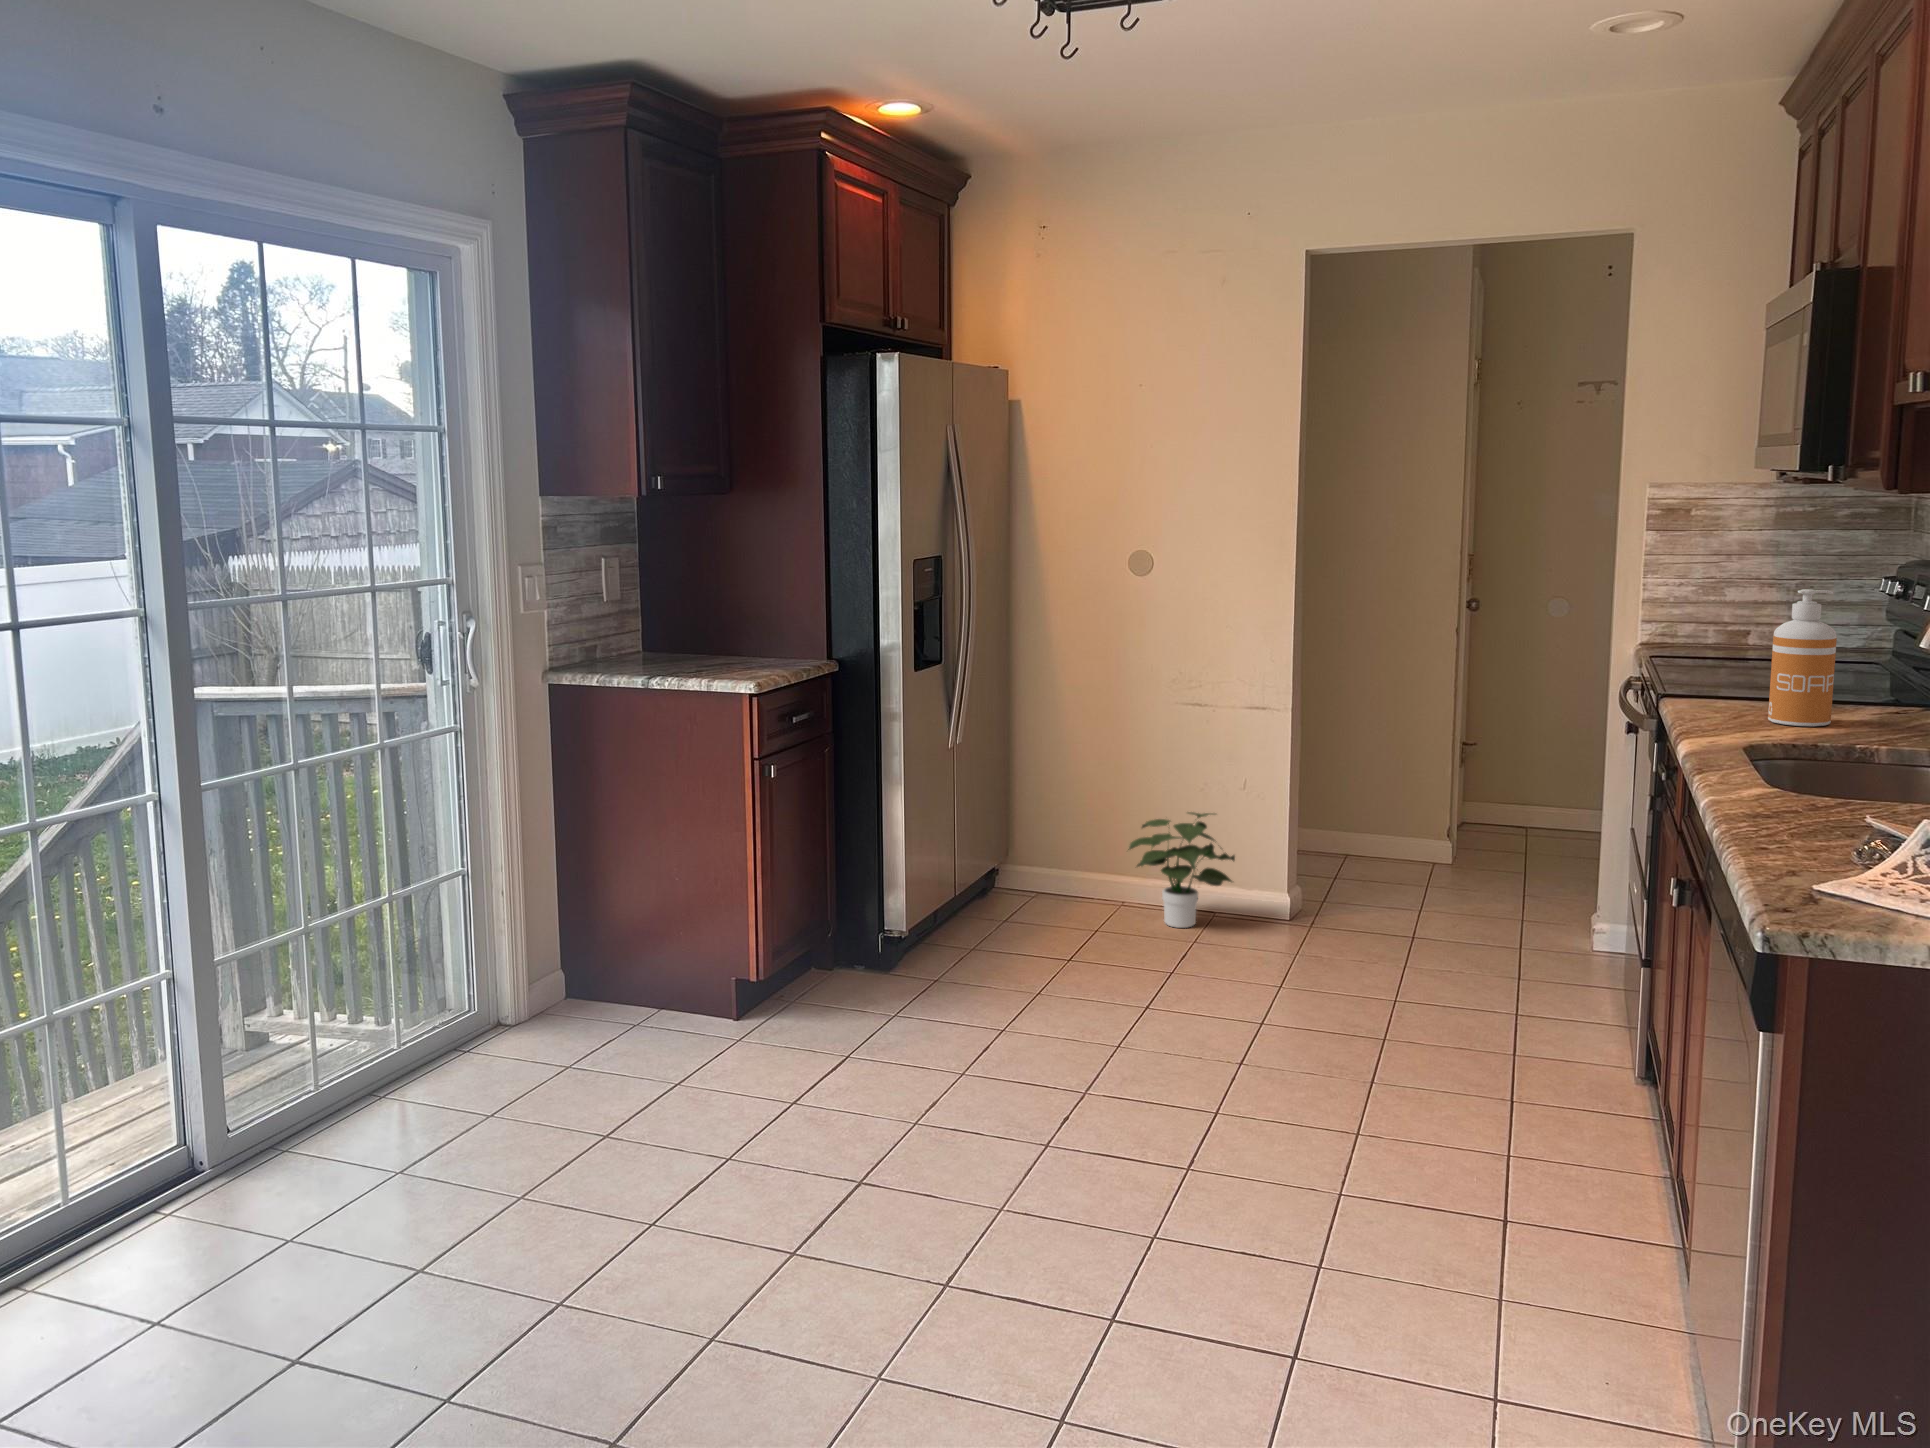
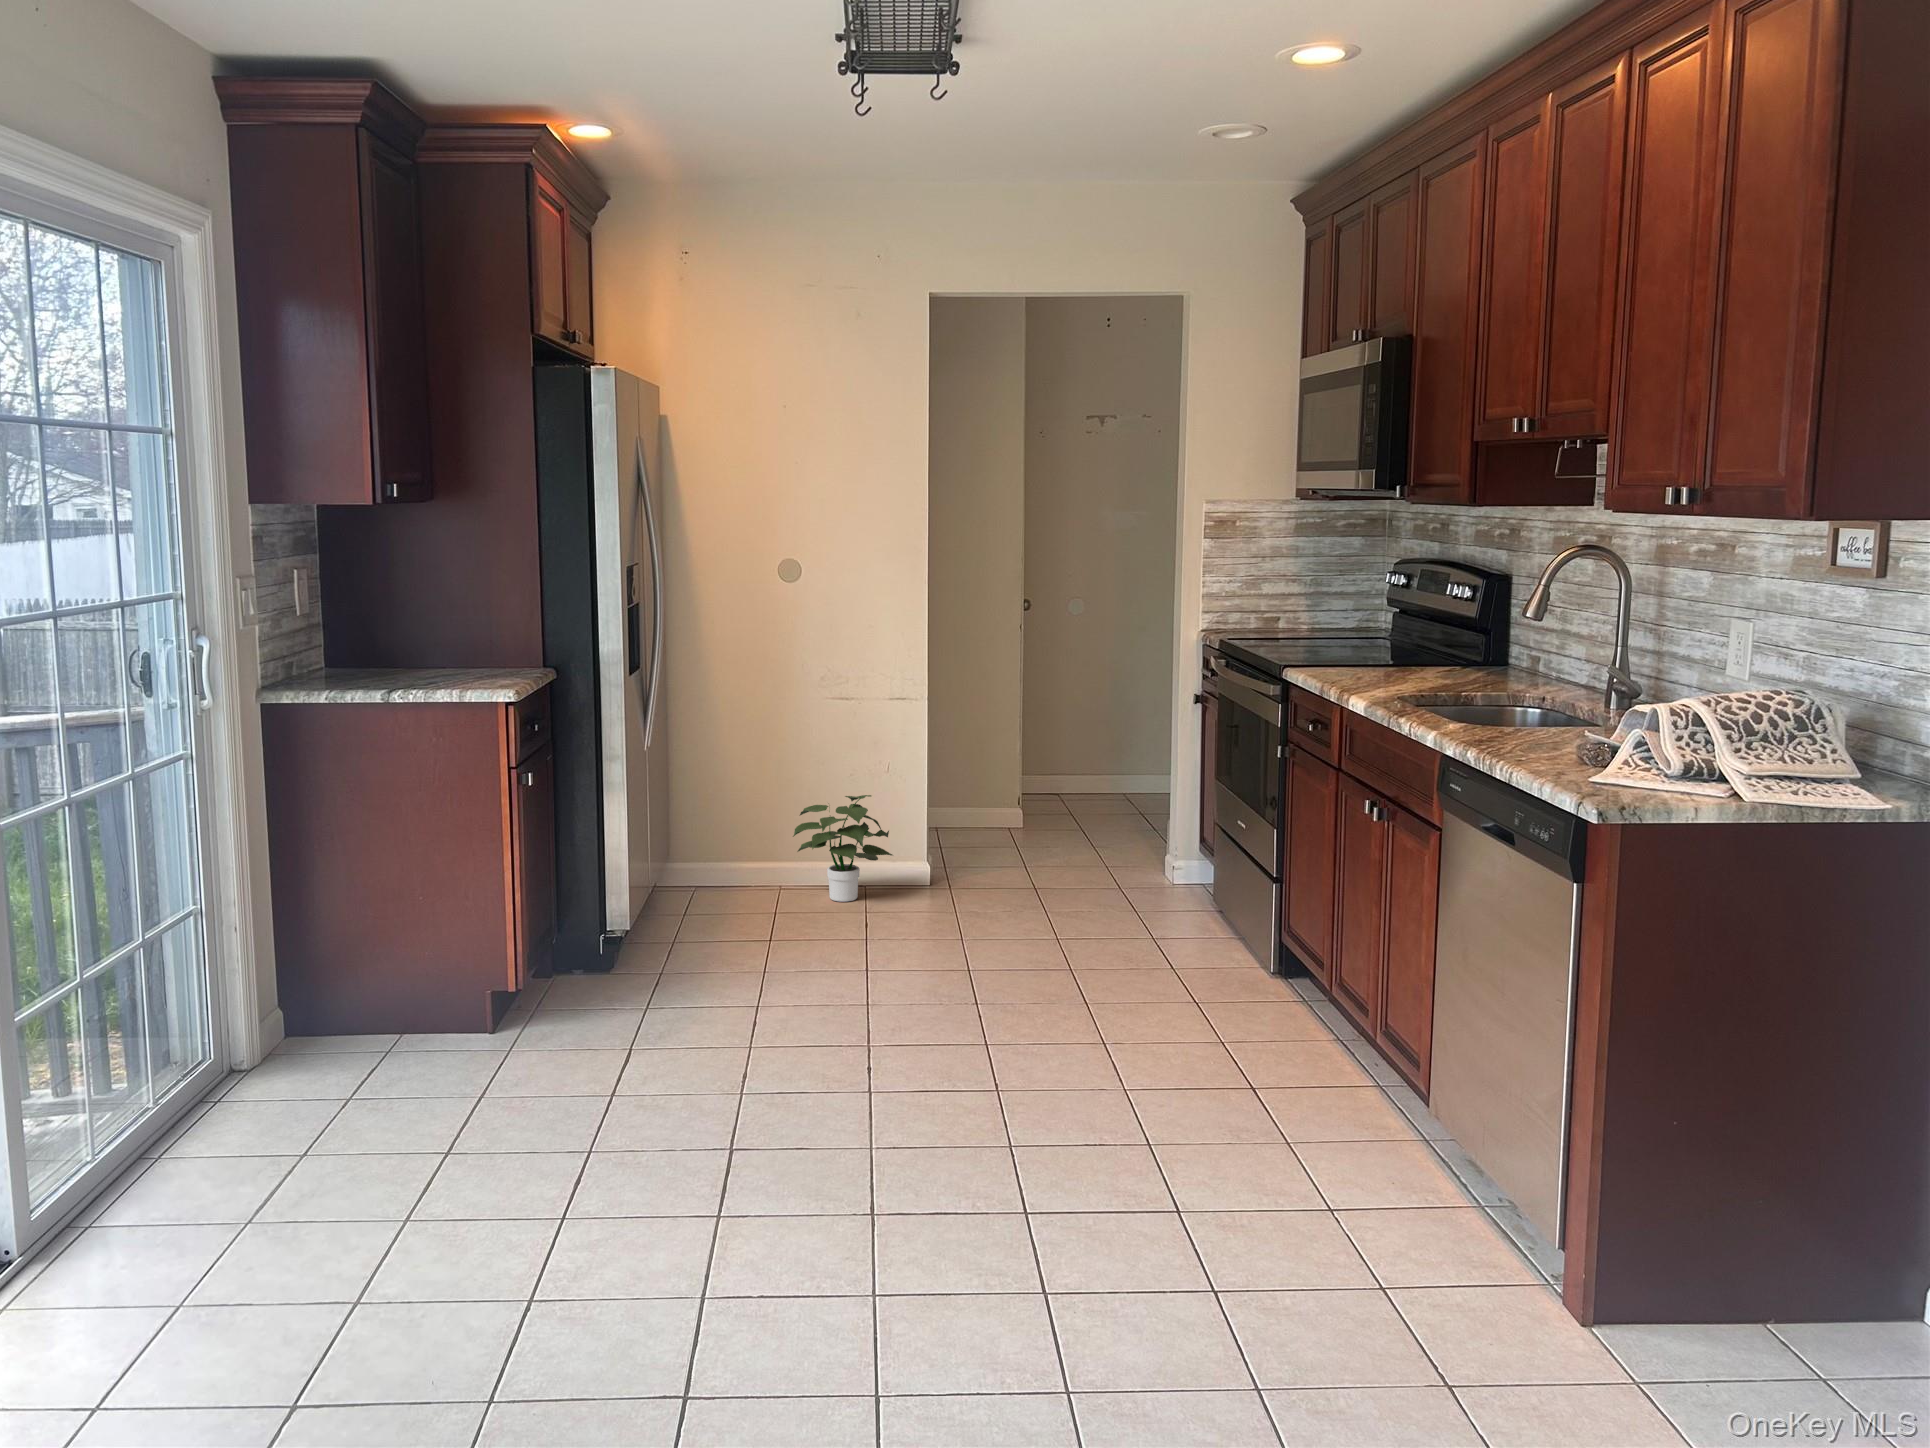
soap dispenser: present [1768,589,1837,726] -> none [1381,579,1424,680]

